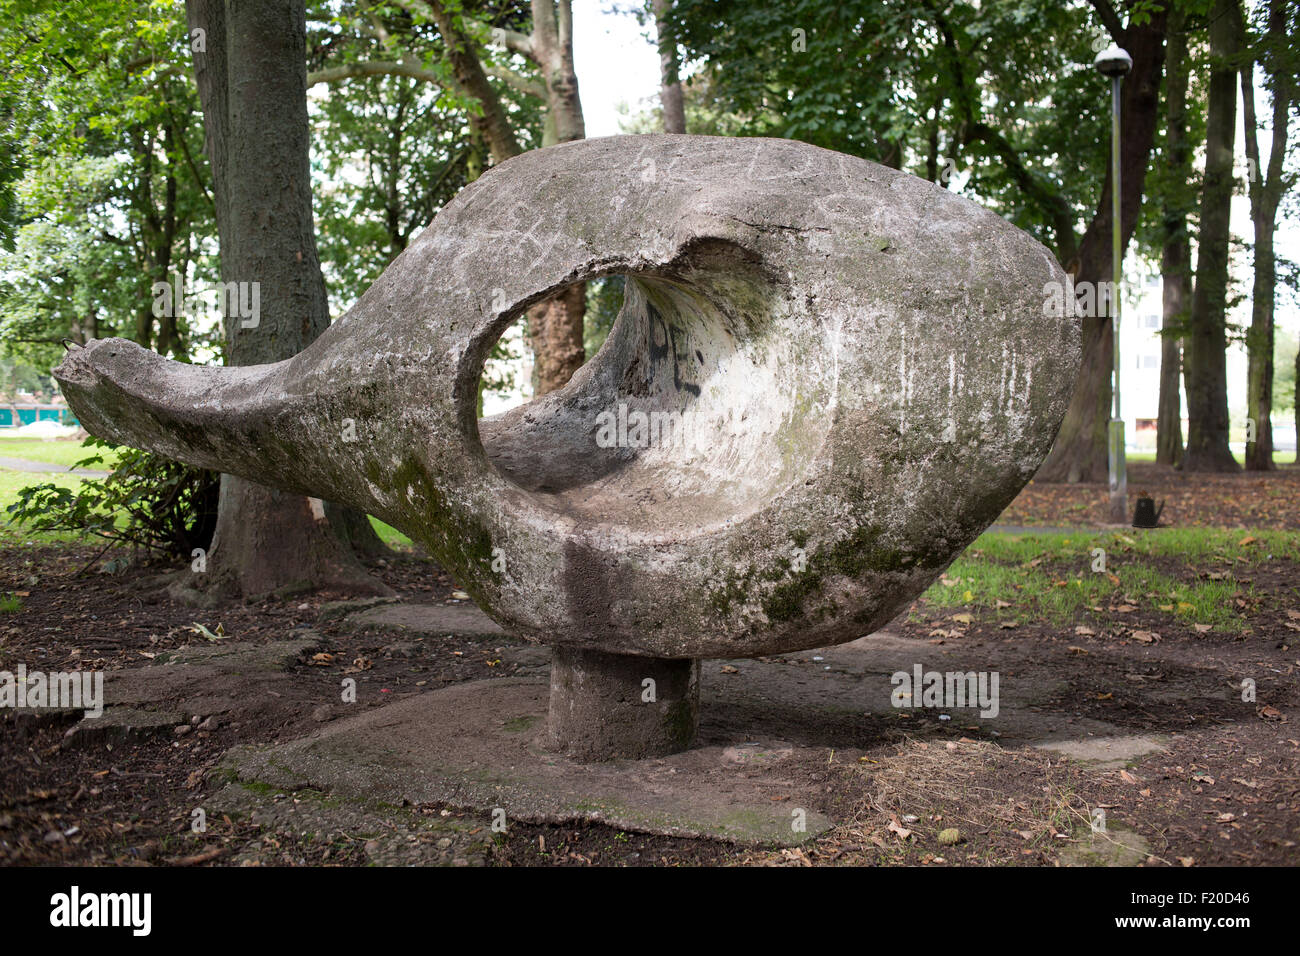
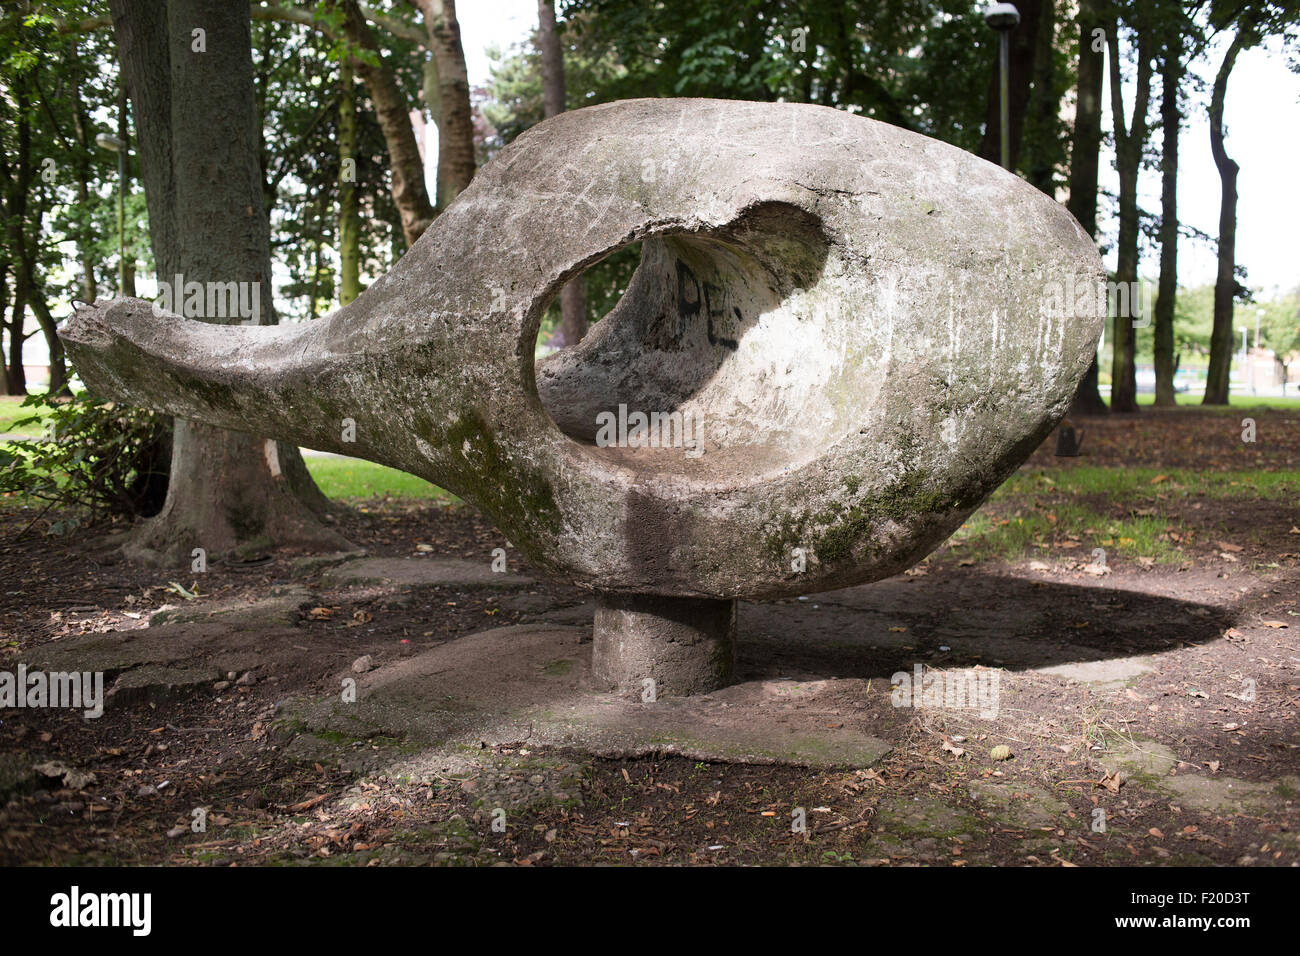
potted tree: none [256,522,311,610] -> present [223,482,275,567]

